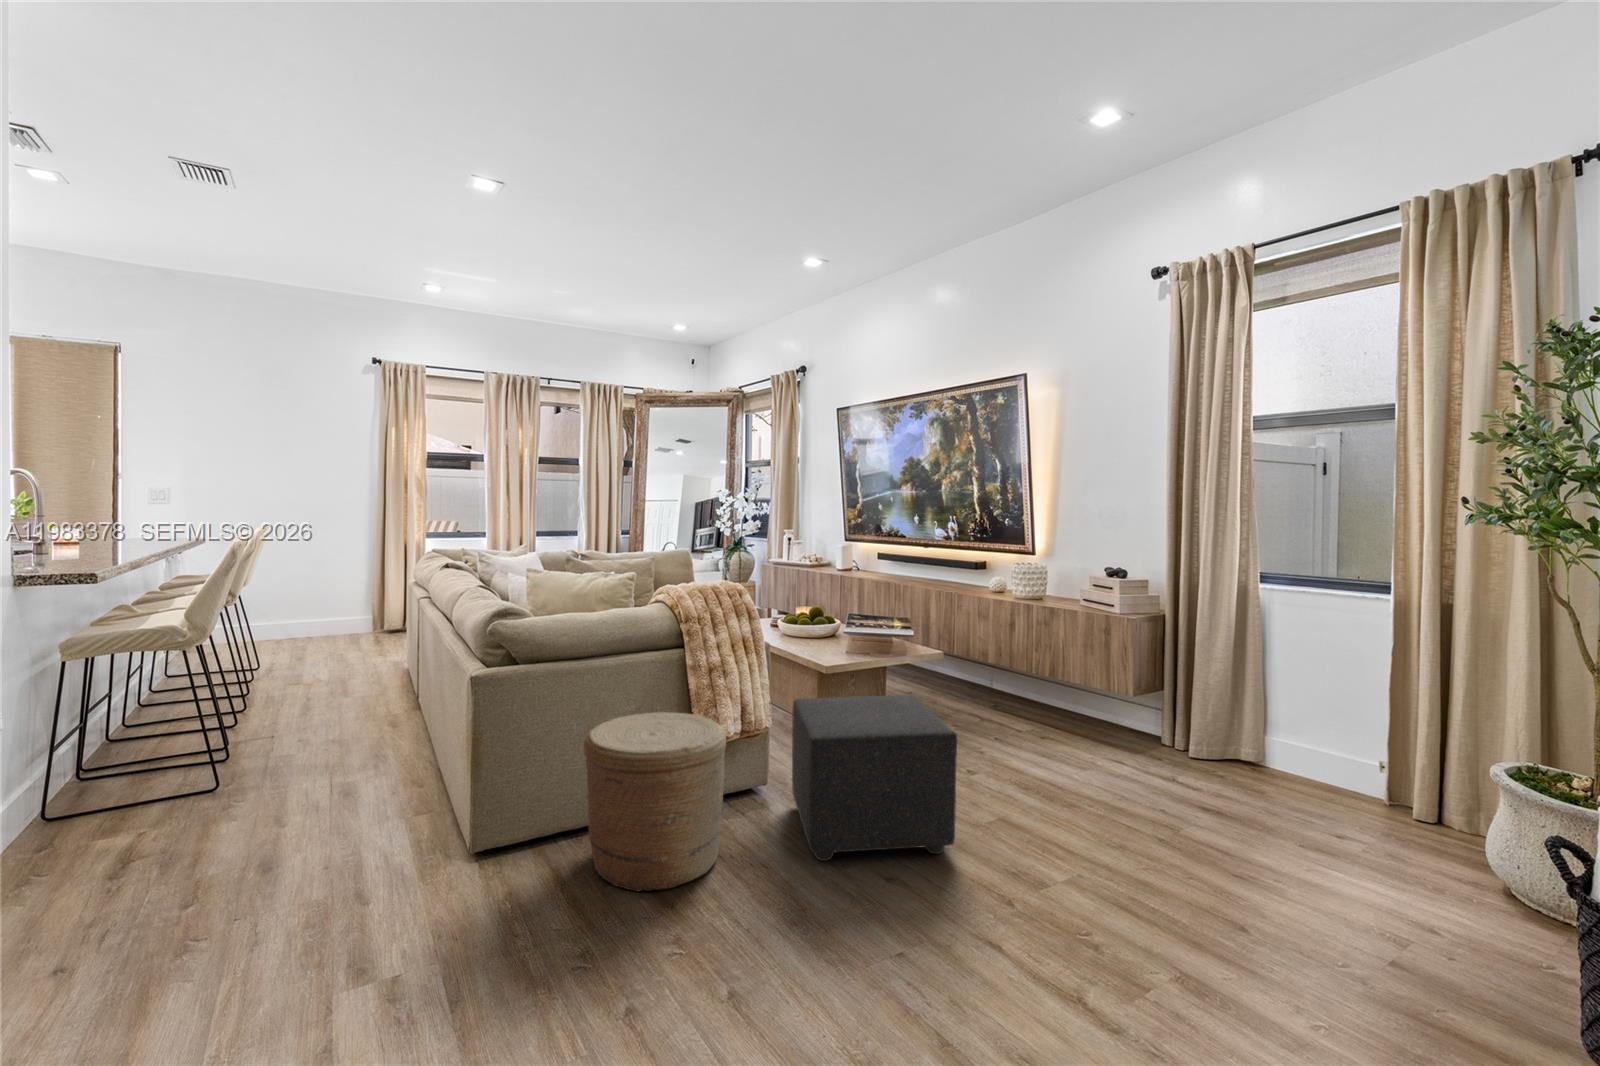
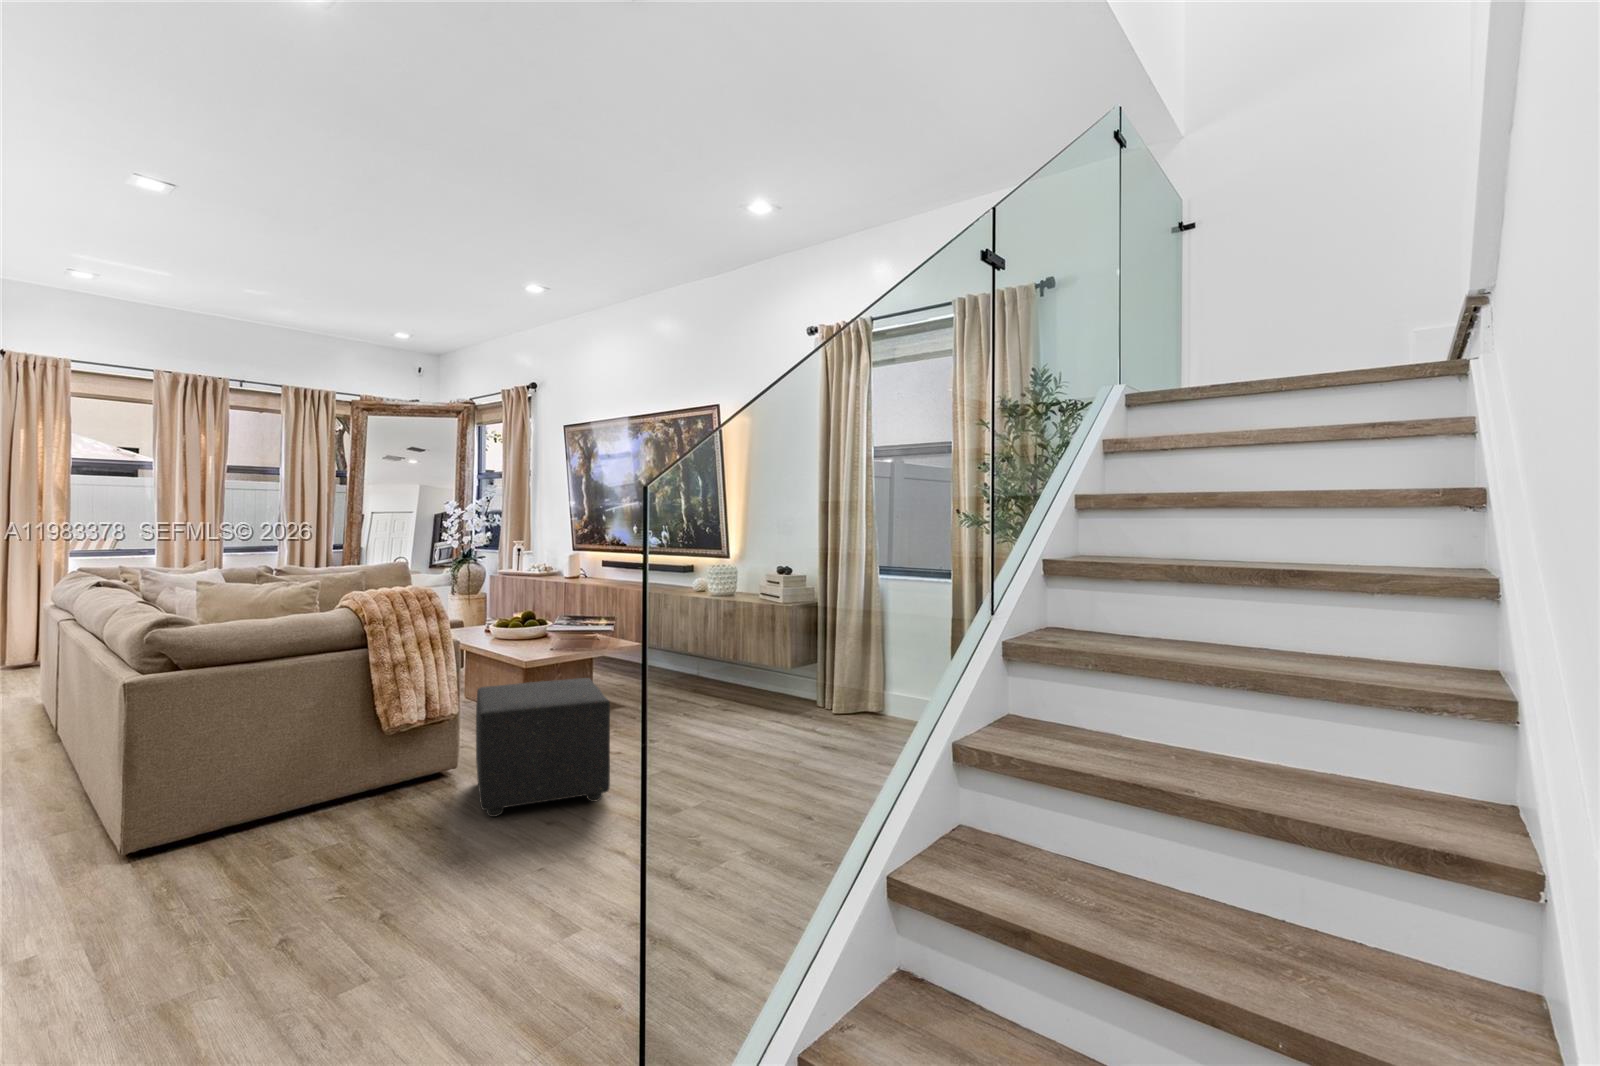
woven basket: present [584,712,726,891] -> none [256,704,402,858]

